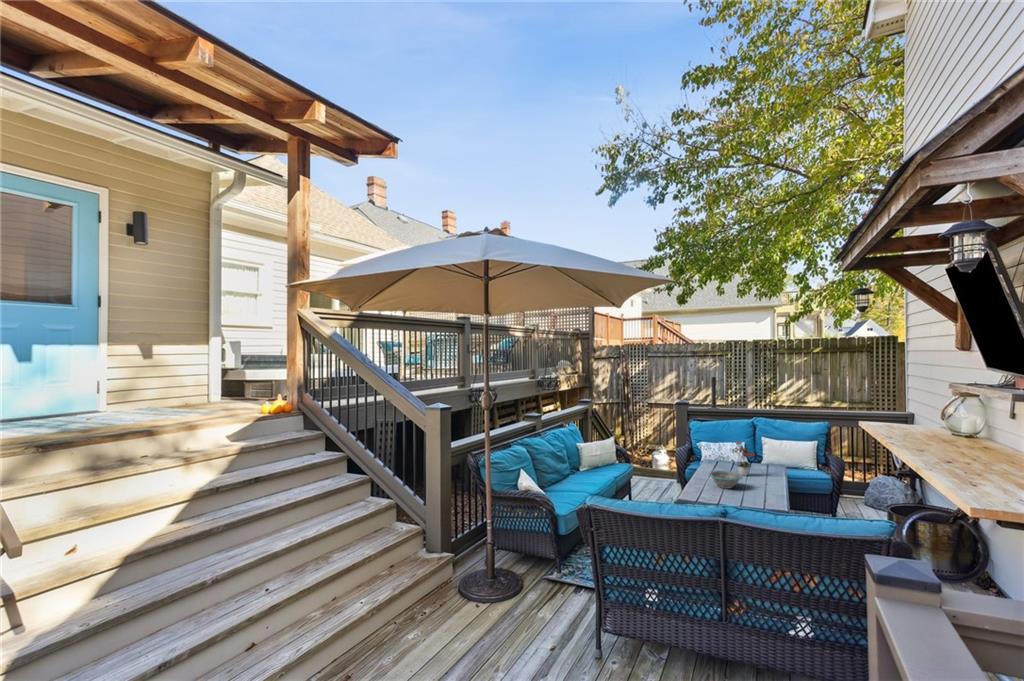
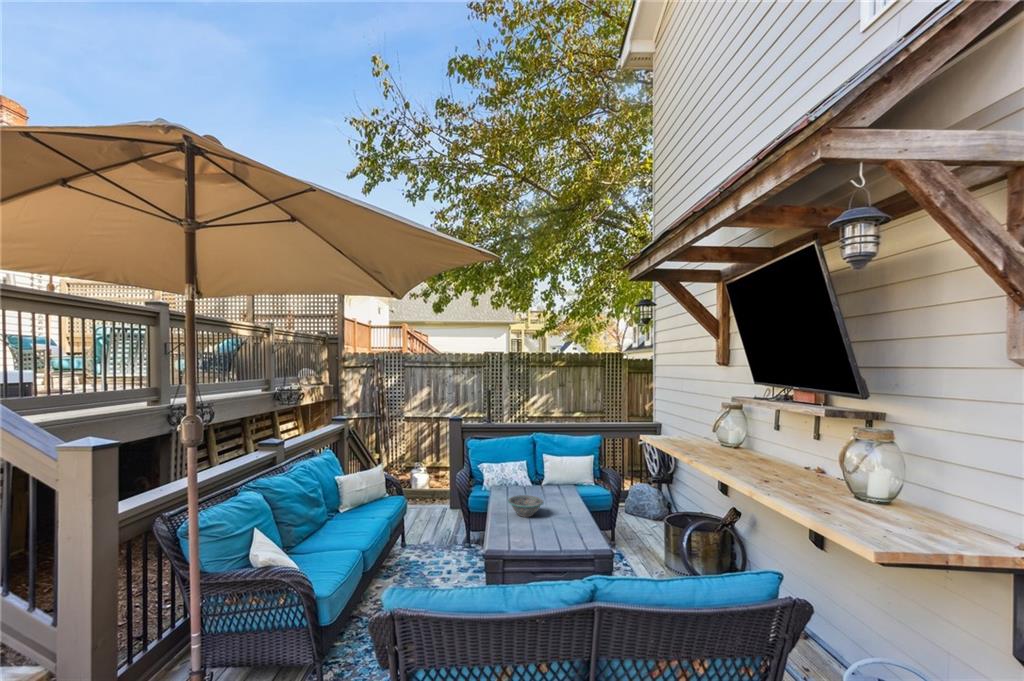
flower arrangement: present [733,442,755,476] -> none [523,457,550,497]

